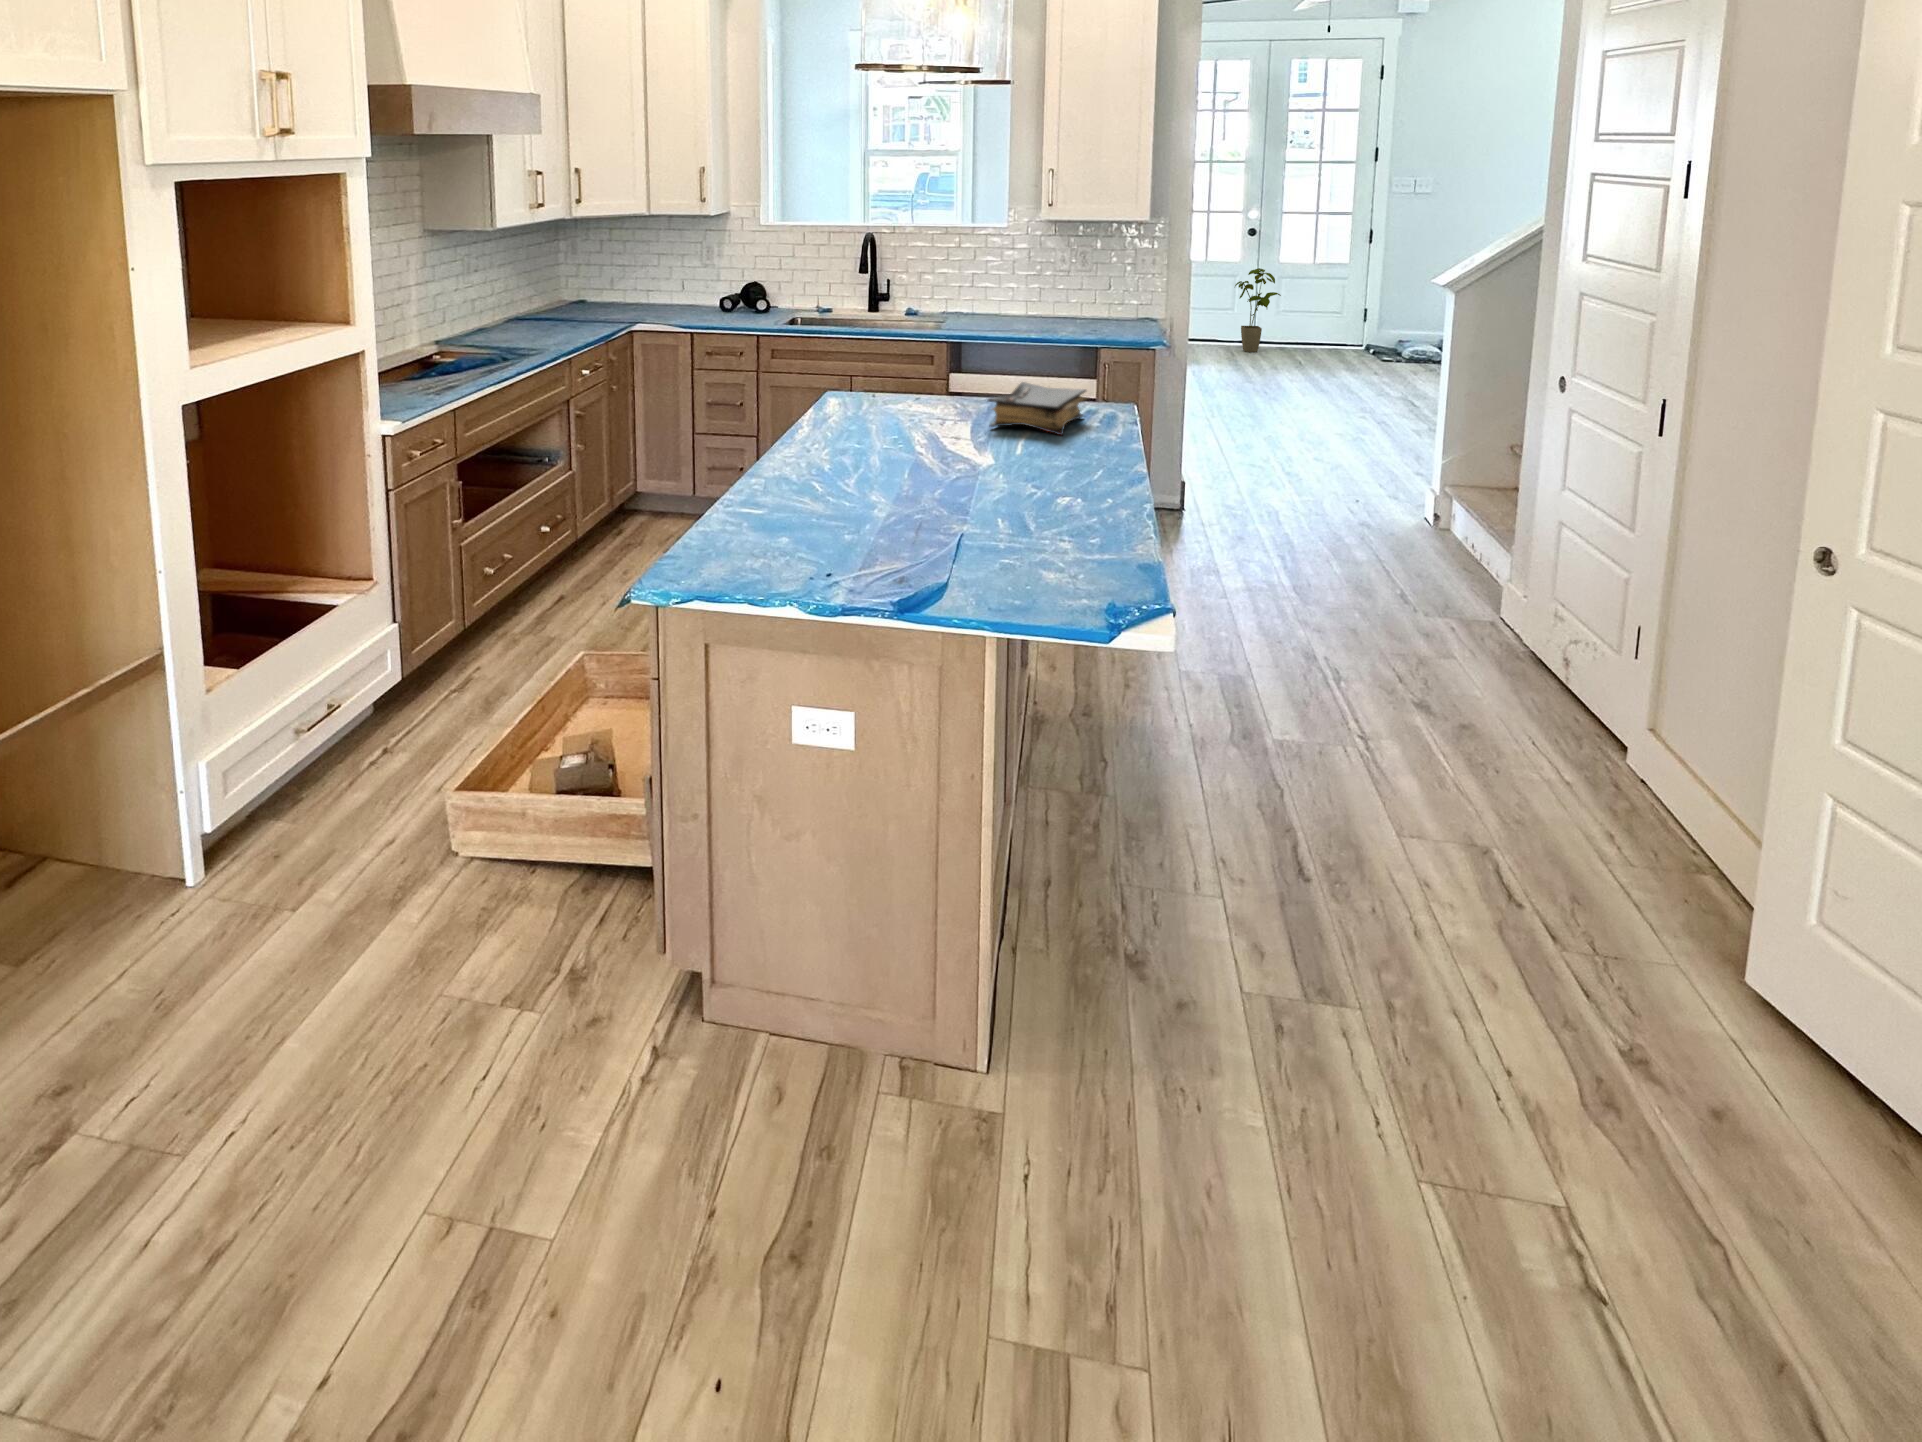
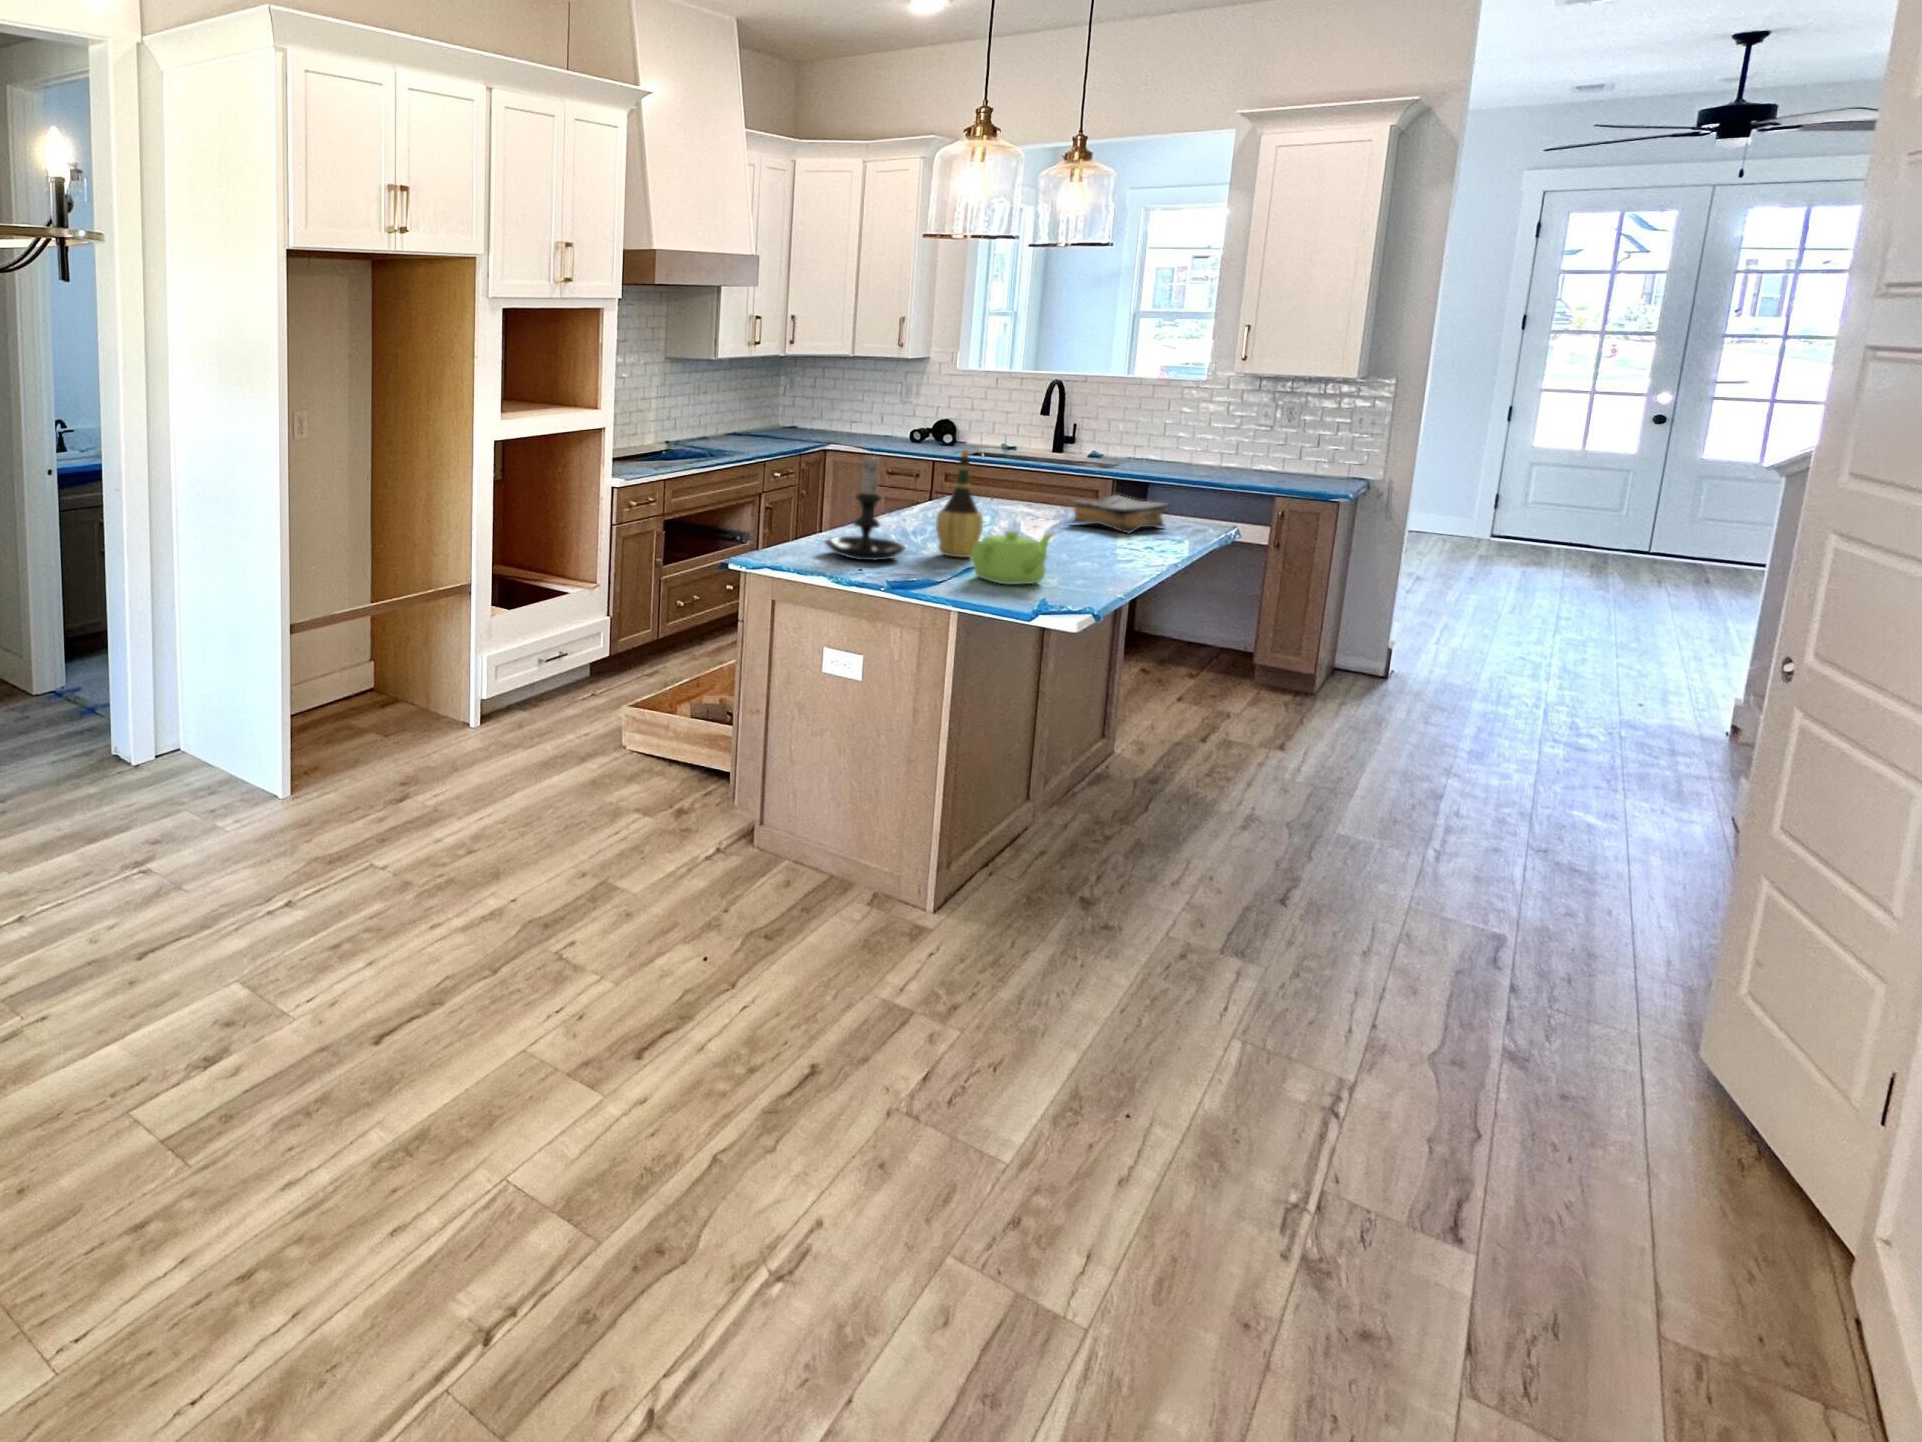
house plant: present [1235,268,1281,352] -> none [1647,465,1728,570]
wine bottle: none [903,372,965,526] -> present [936,450,983,557]
candle holder: none [765,389,883,561] -> present [825,457,905,560]
teapot: none [993,488,1104,582] -> present [970,531,1054,584]

